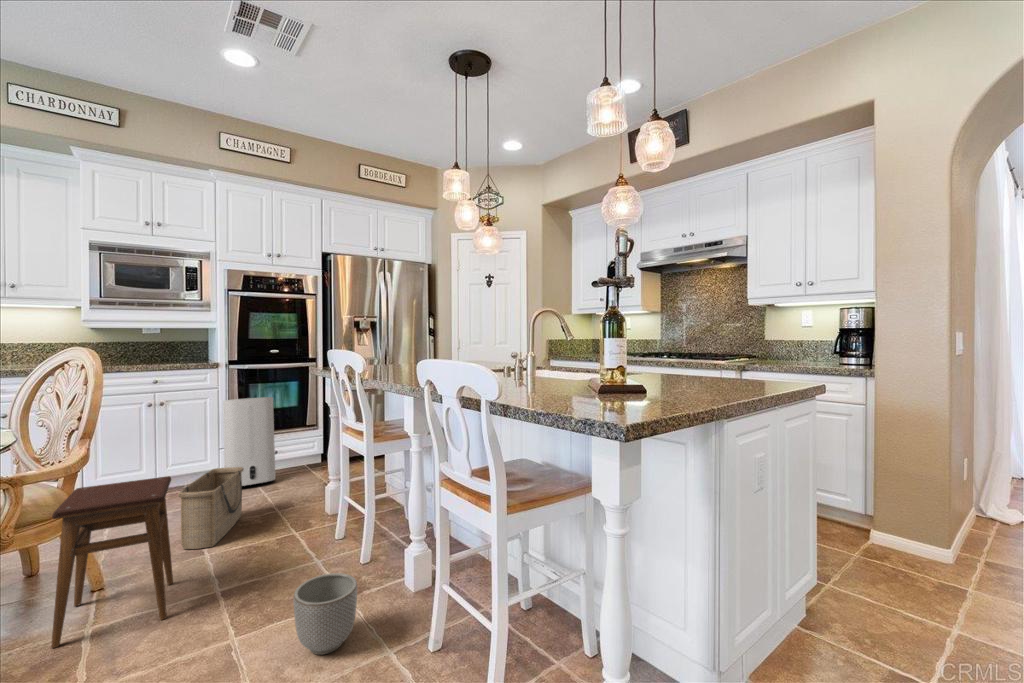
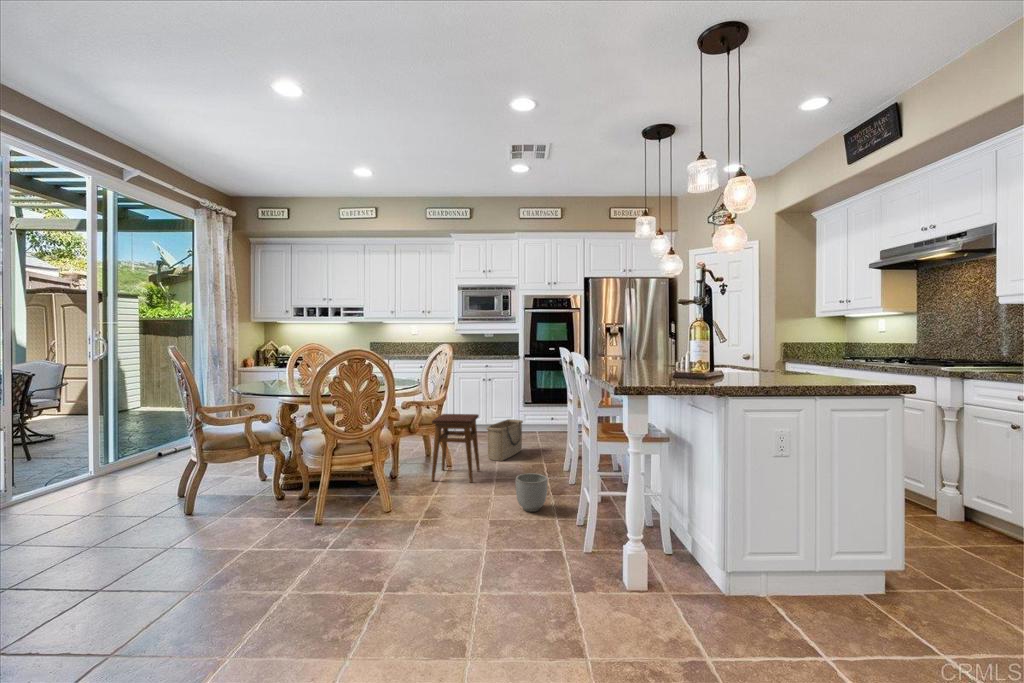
air purifier: present [223,397,276,486] -> none [520,380,549,437]

